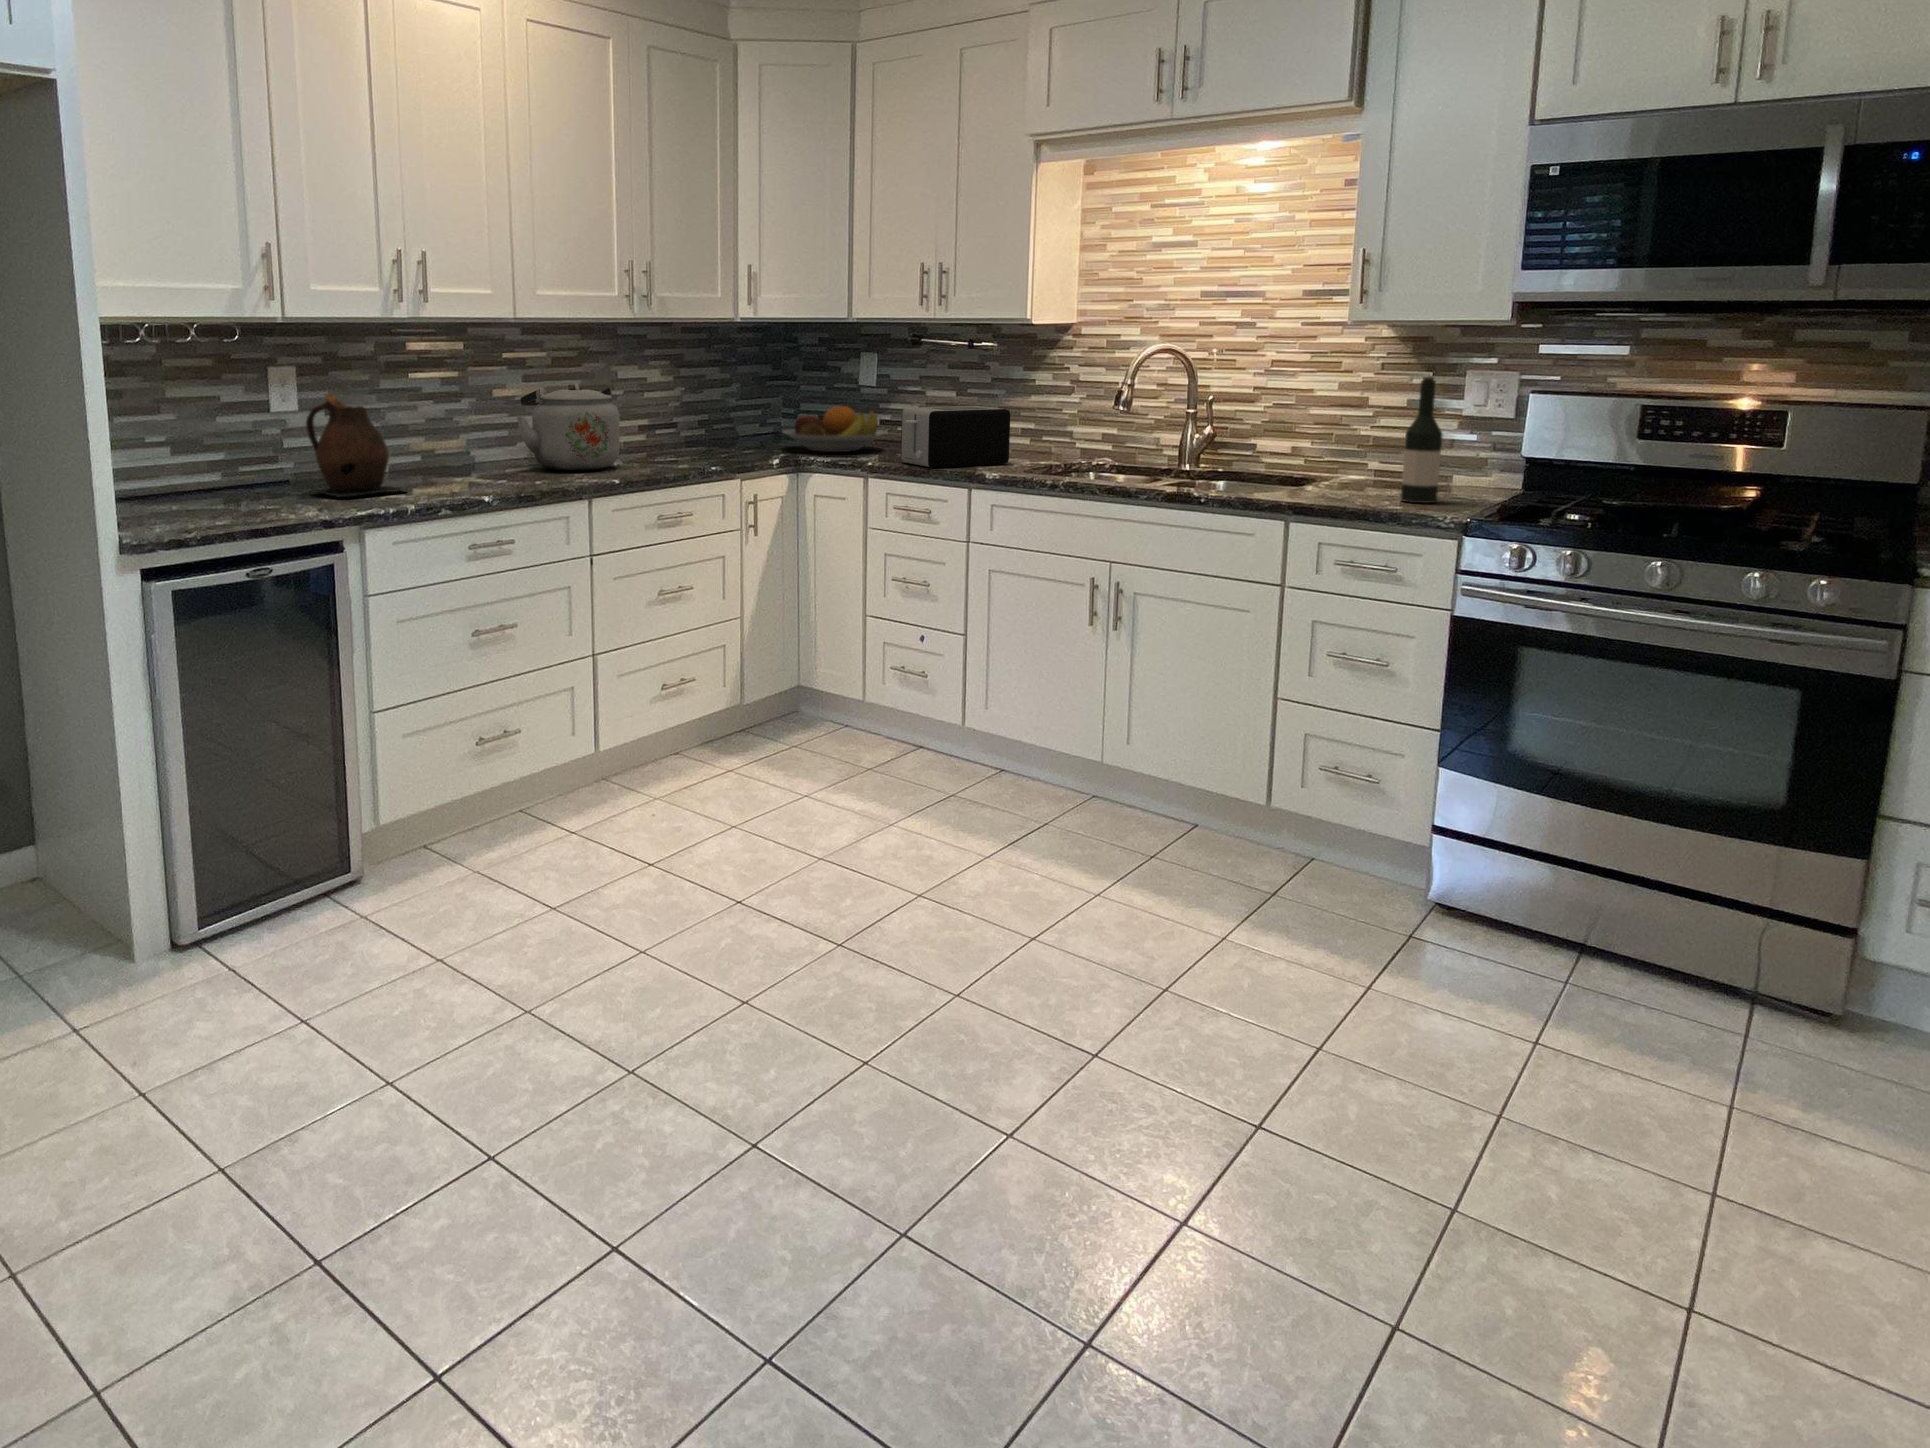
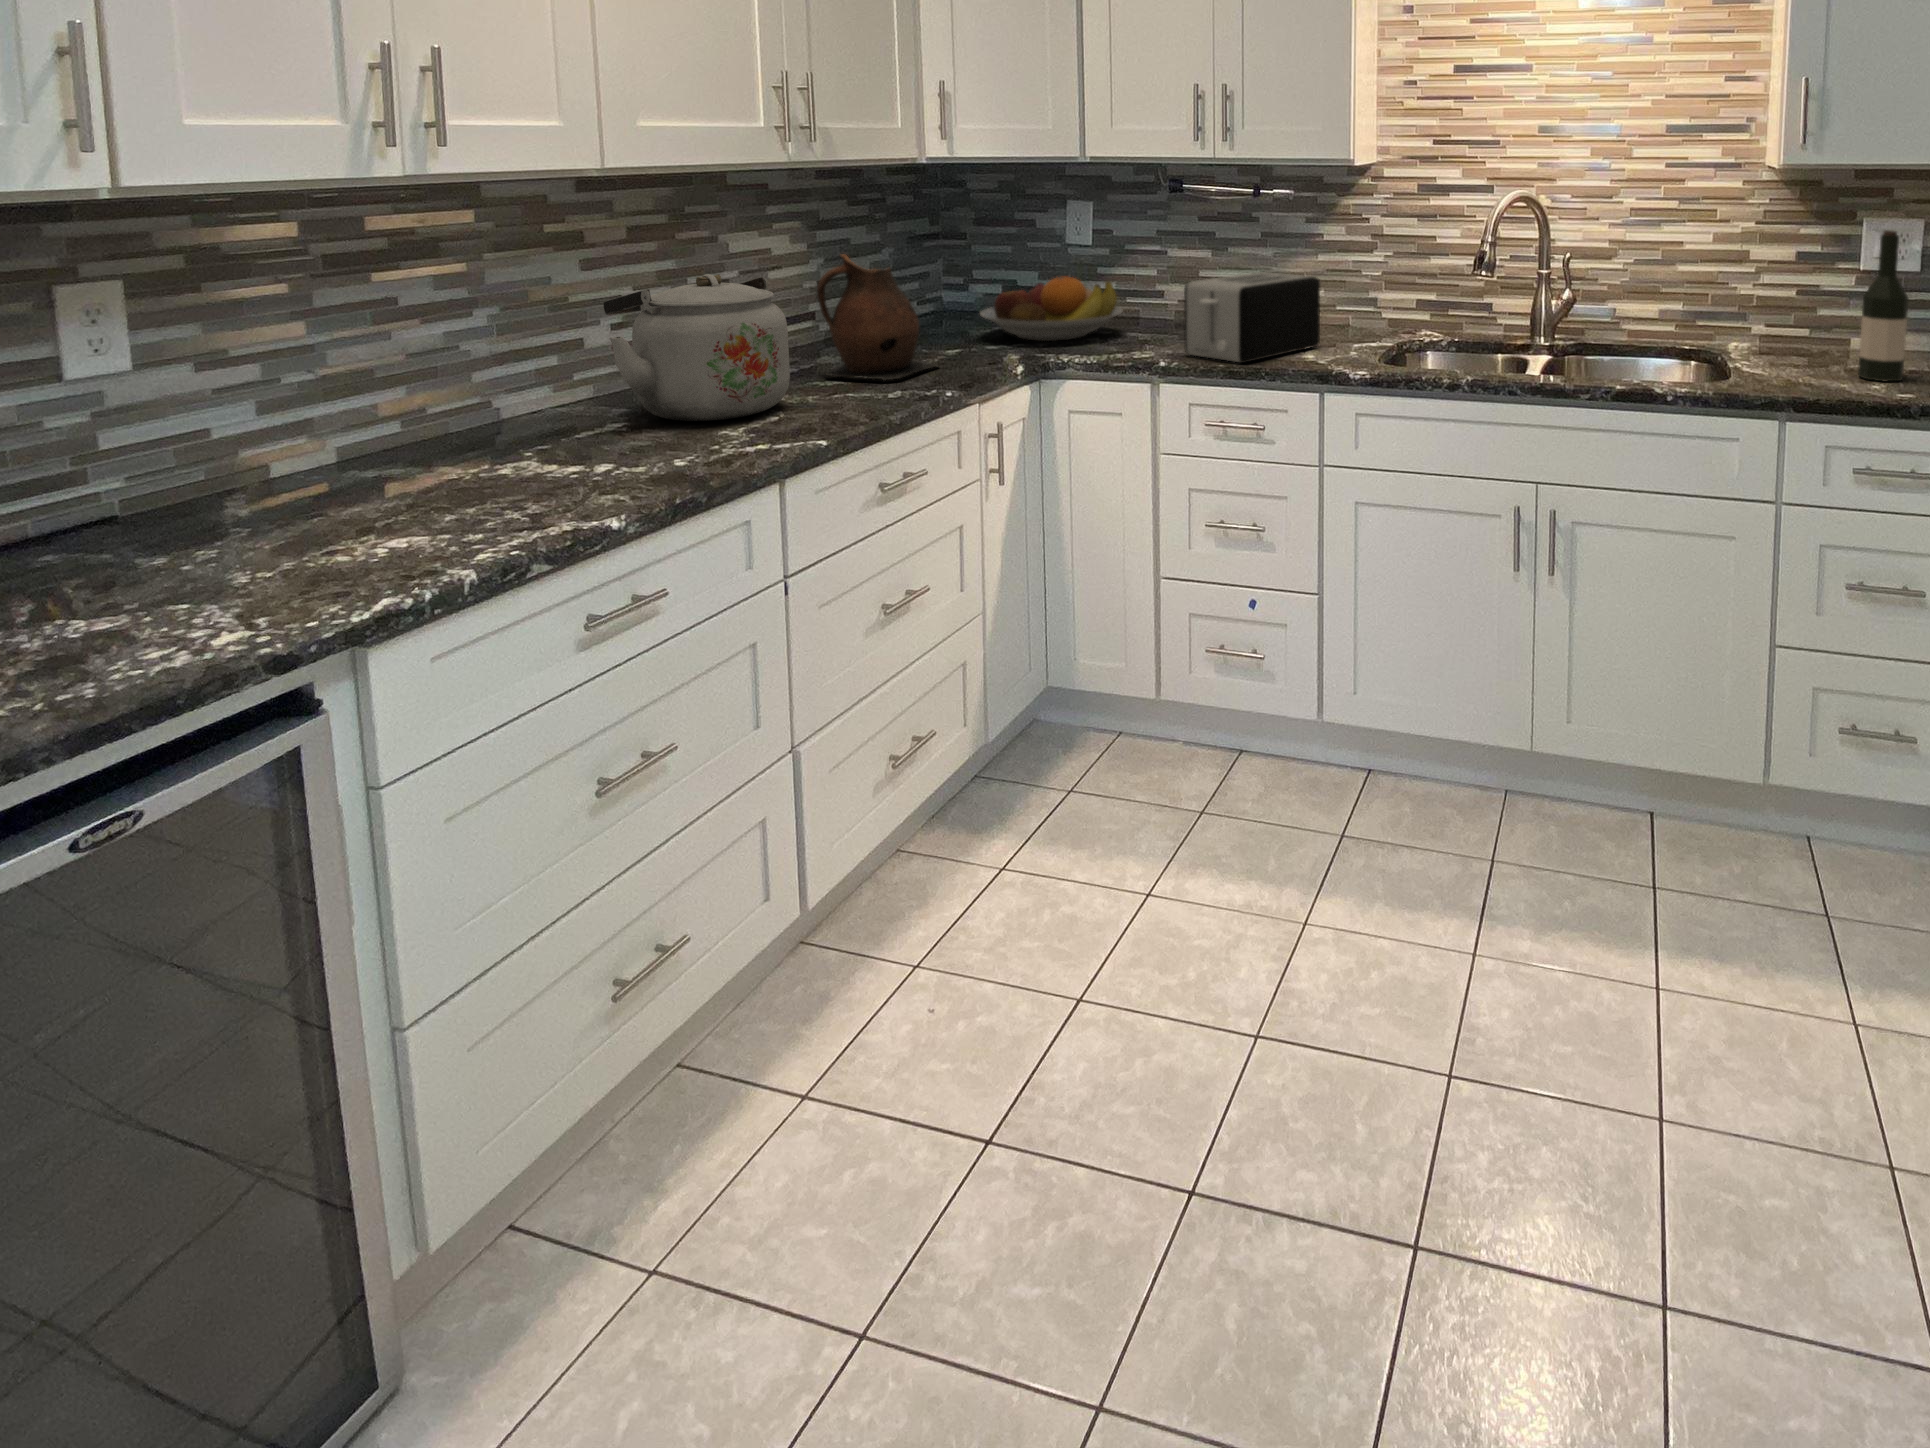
ceramic pitcher: present [306,393,406,497] -> present [817,254,938,381]

